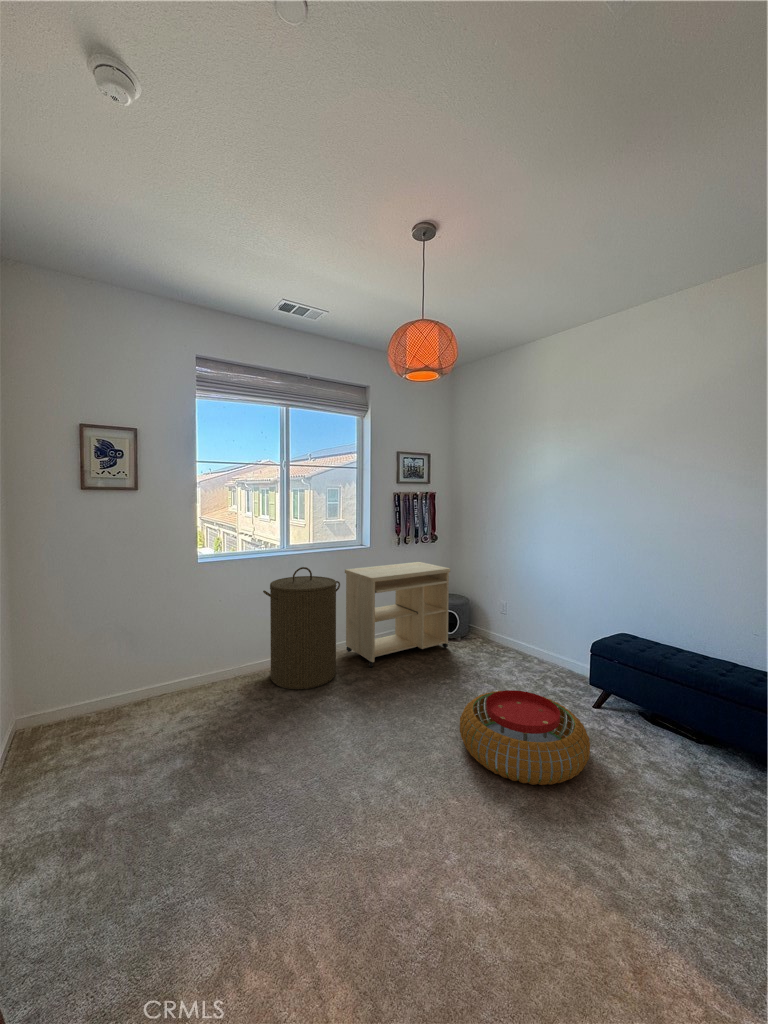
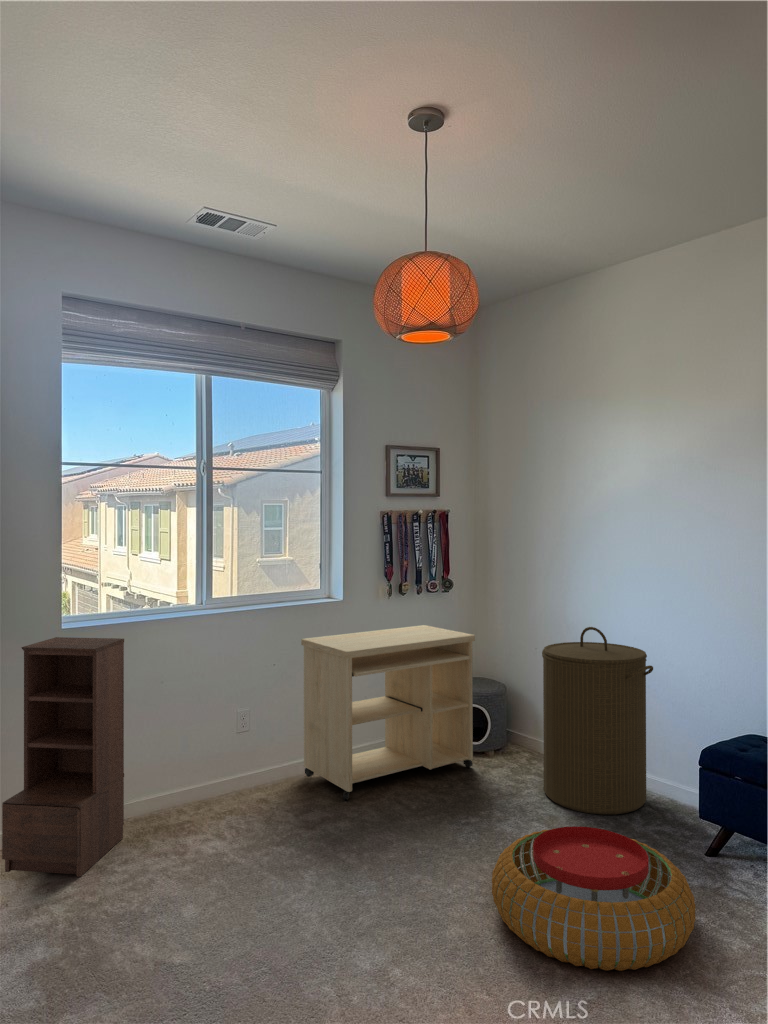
bookshelf: none [161,567,236,713] -> present [2,637,124,877]
laundry hamper: present [263,567,340,690] -> present [542,627,653,814]

